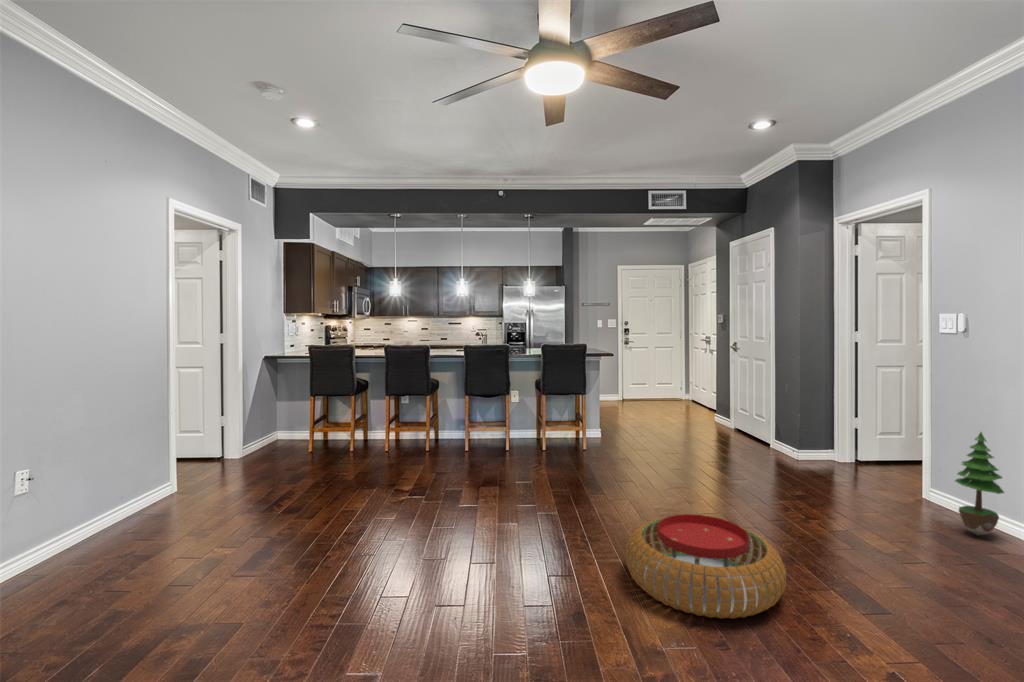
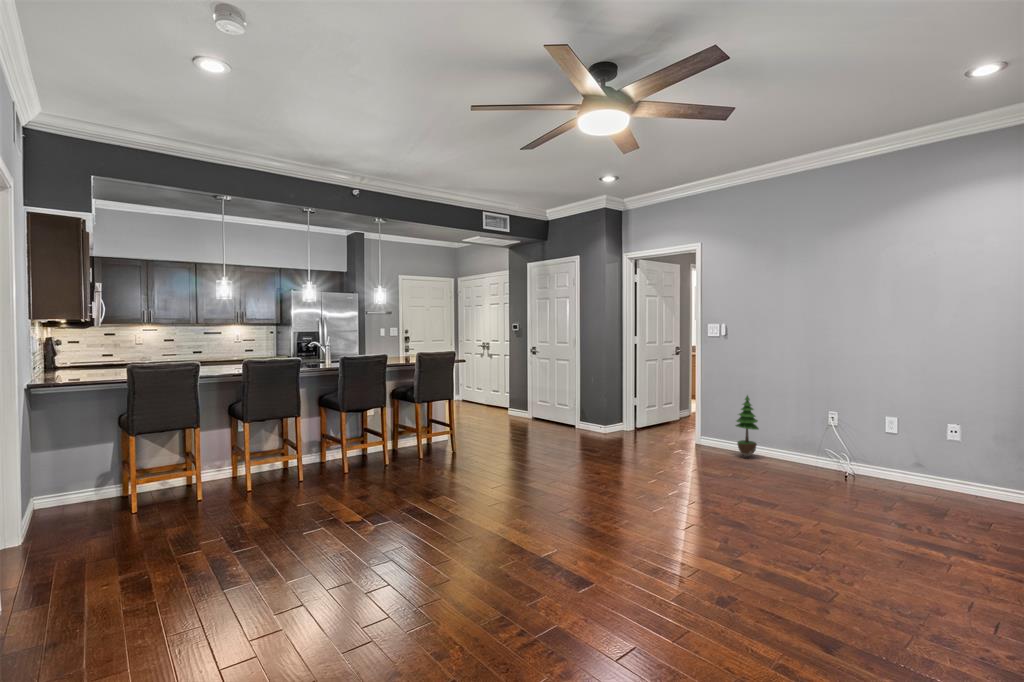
pouf: present [626,514,786,619] -> none [642,470,757,535]

